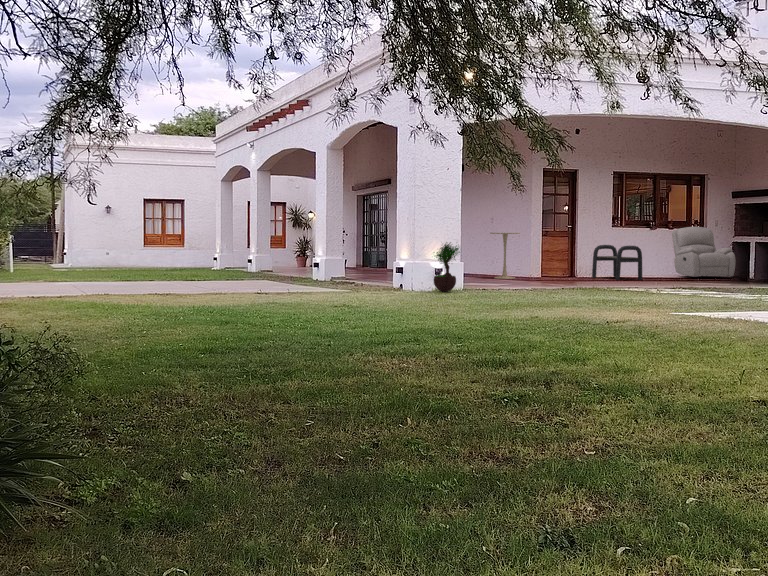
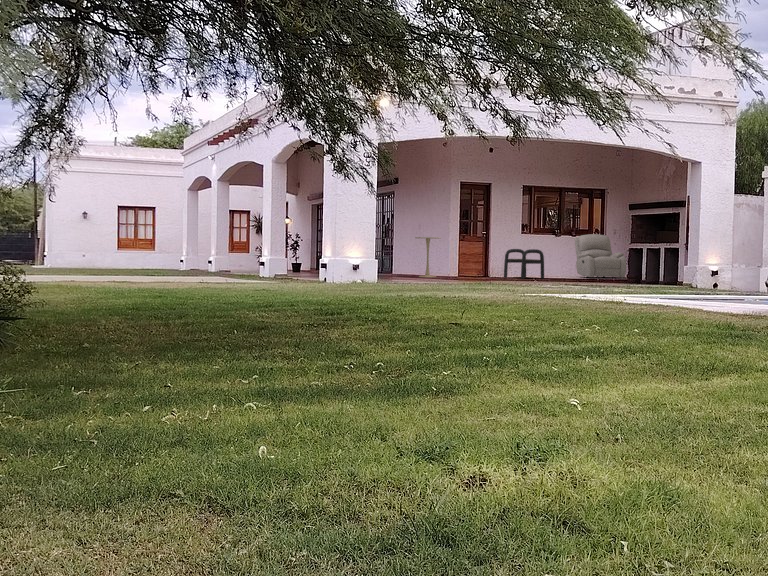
potted tree: present [434,242,460,292] -> none [350,240,376,285]

